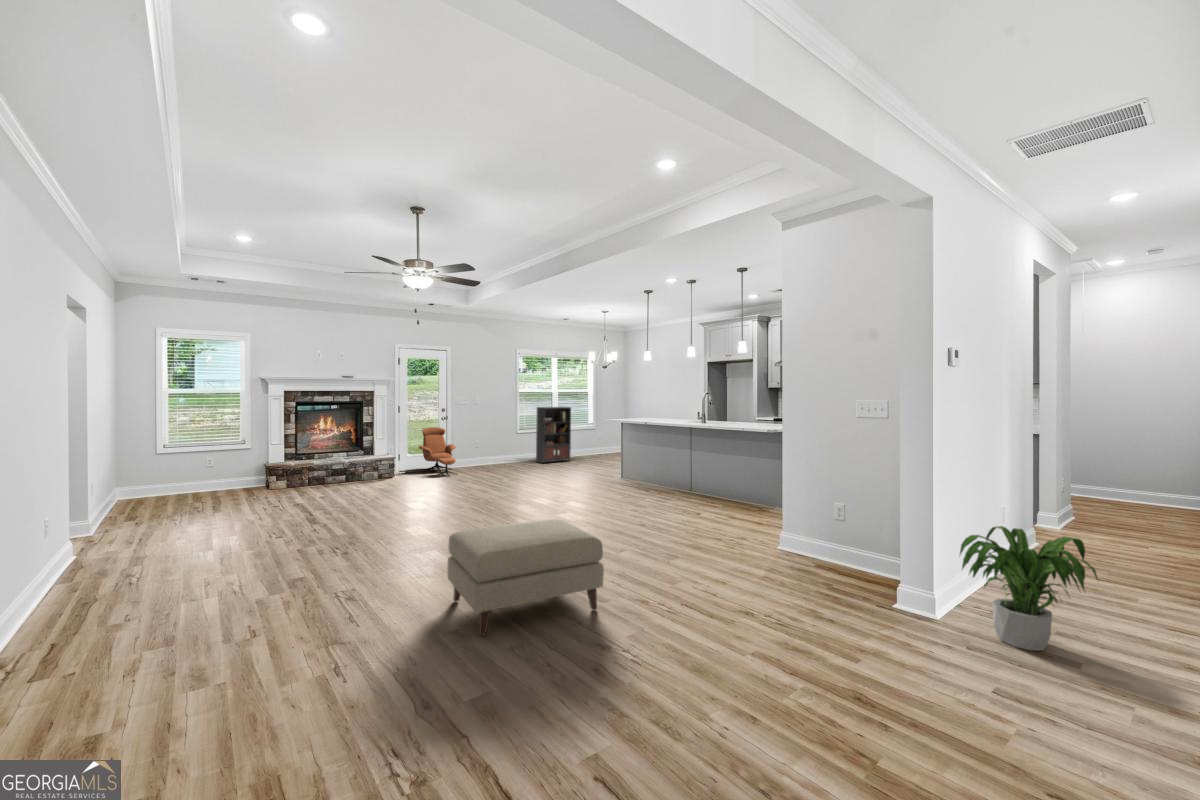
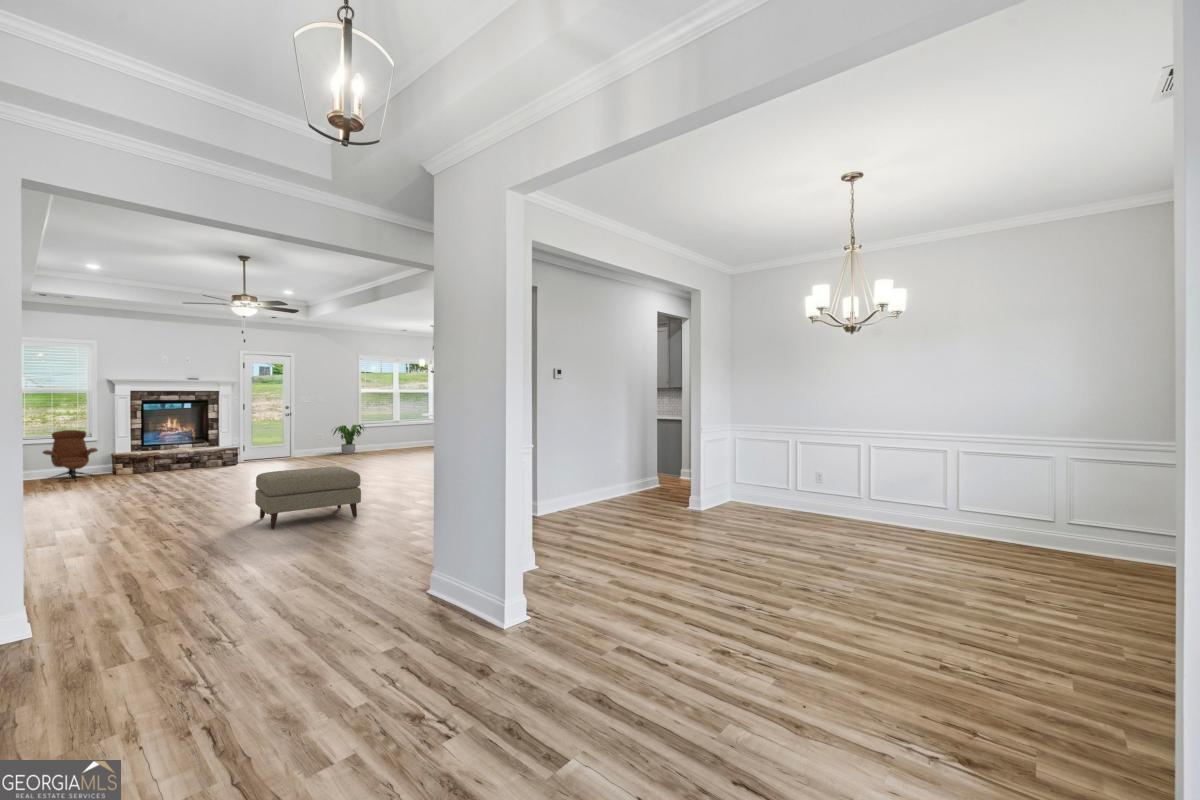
bookcase: present [536,407,571,463] -> none [376,404,407,452]
lounge chair: present [419,427,457,477] -> present [43,430,98,481]
potted plant: present [960,526,1097,651] -> present [333,425,364,454]

